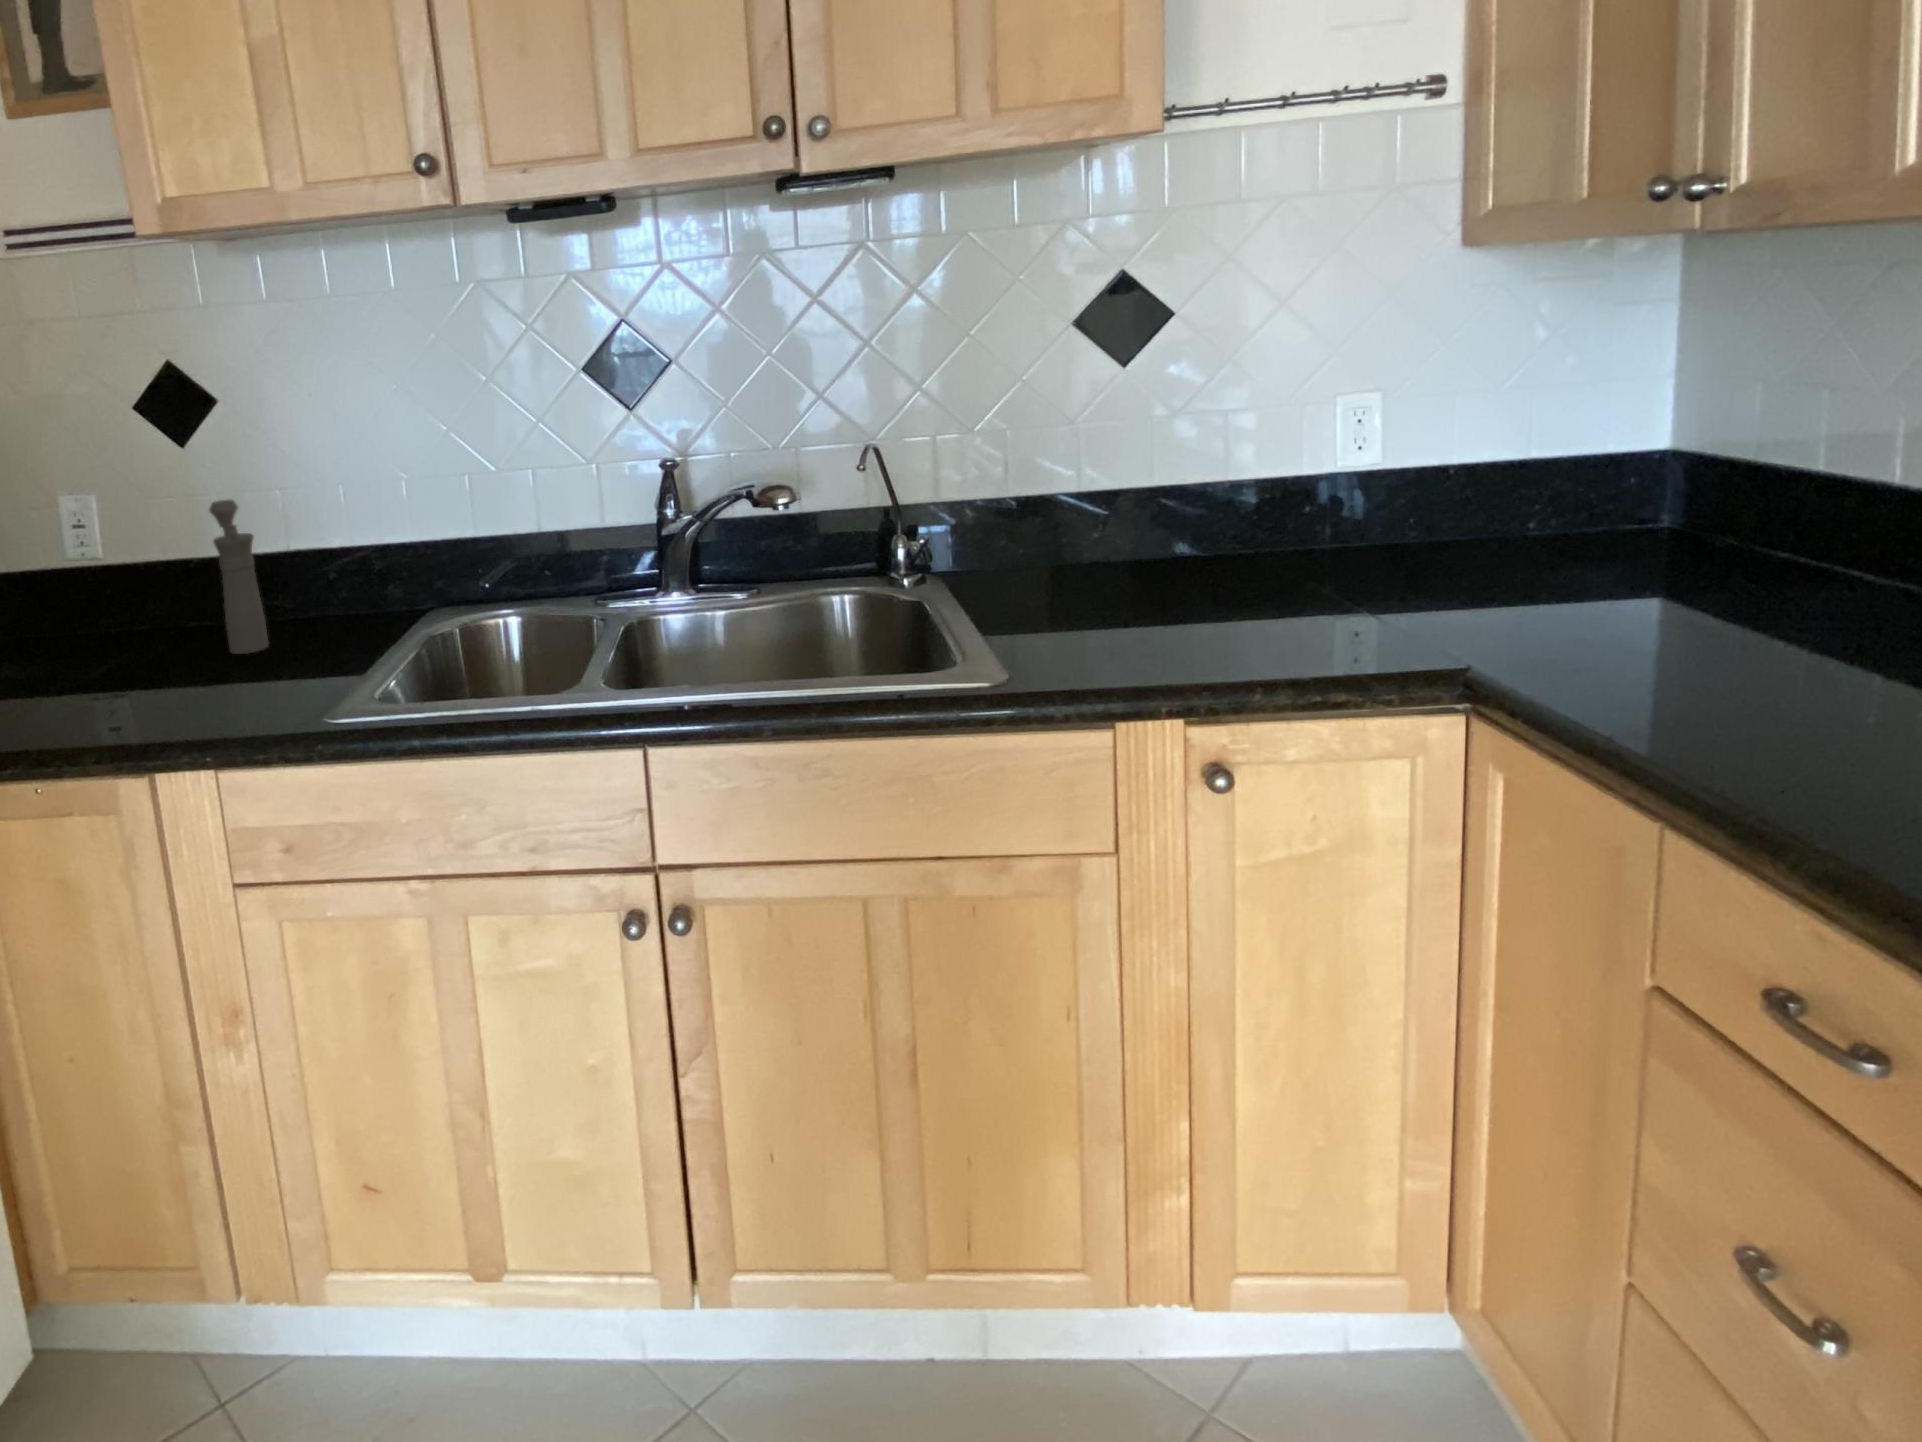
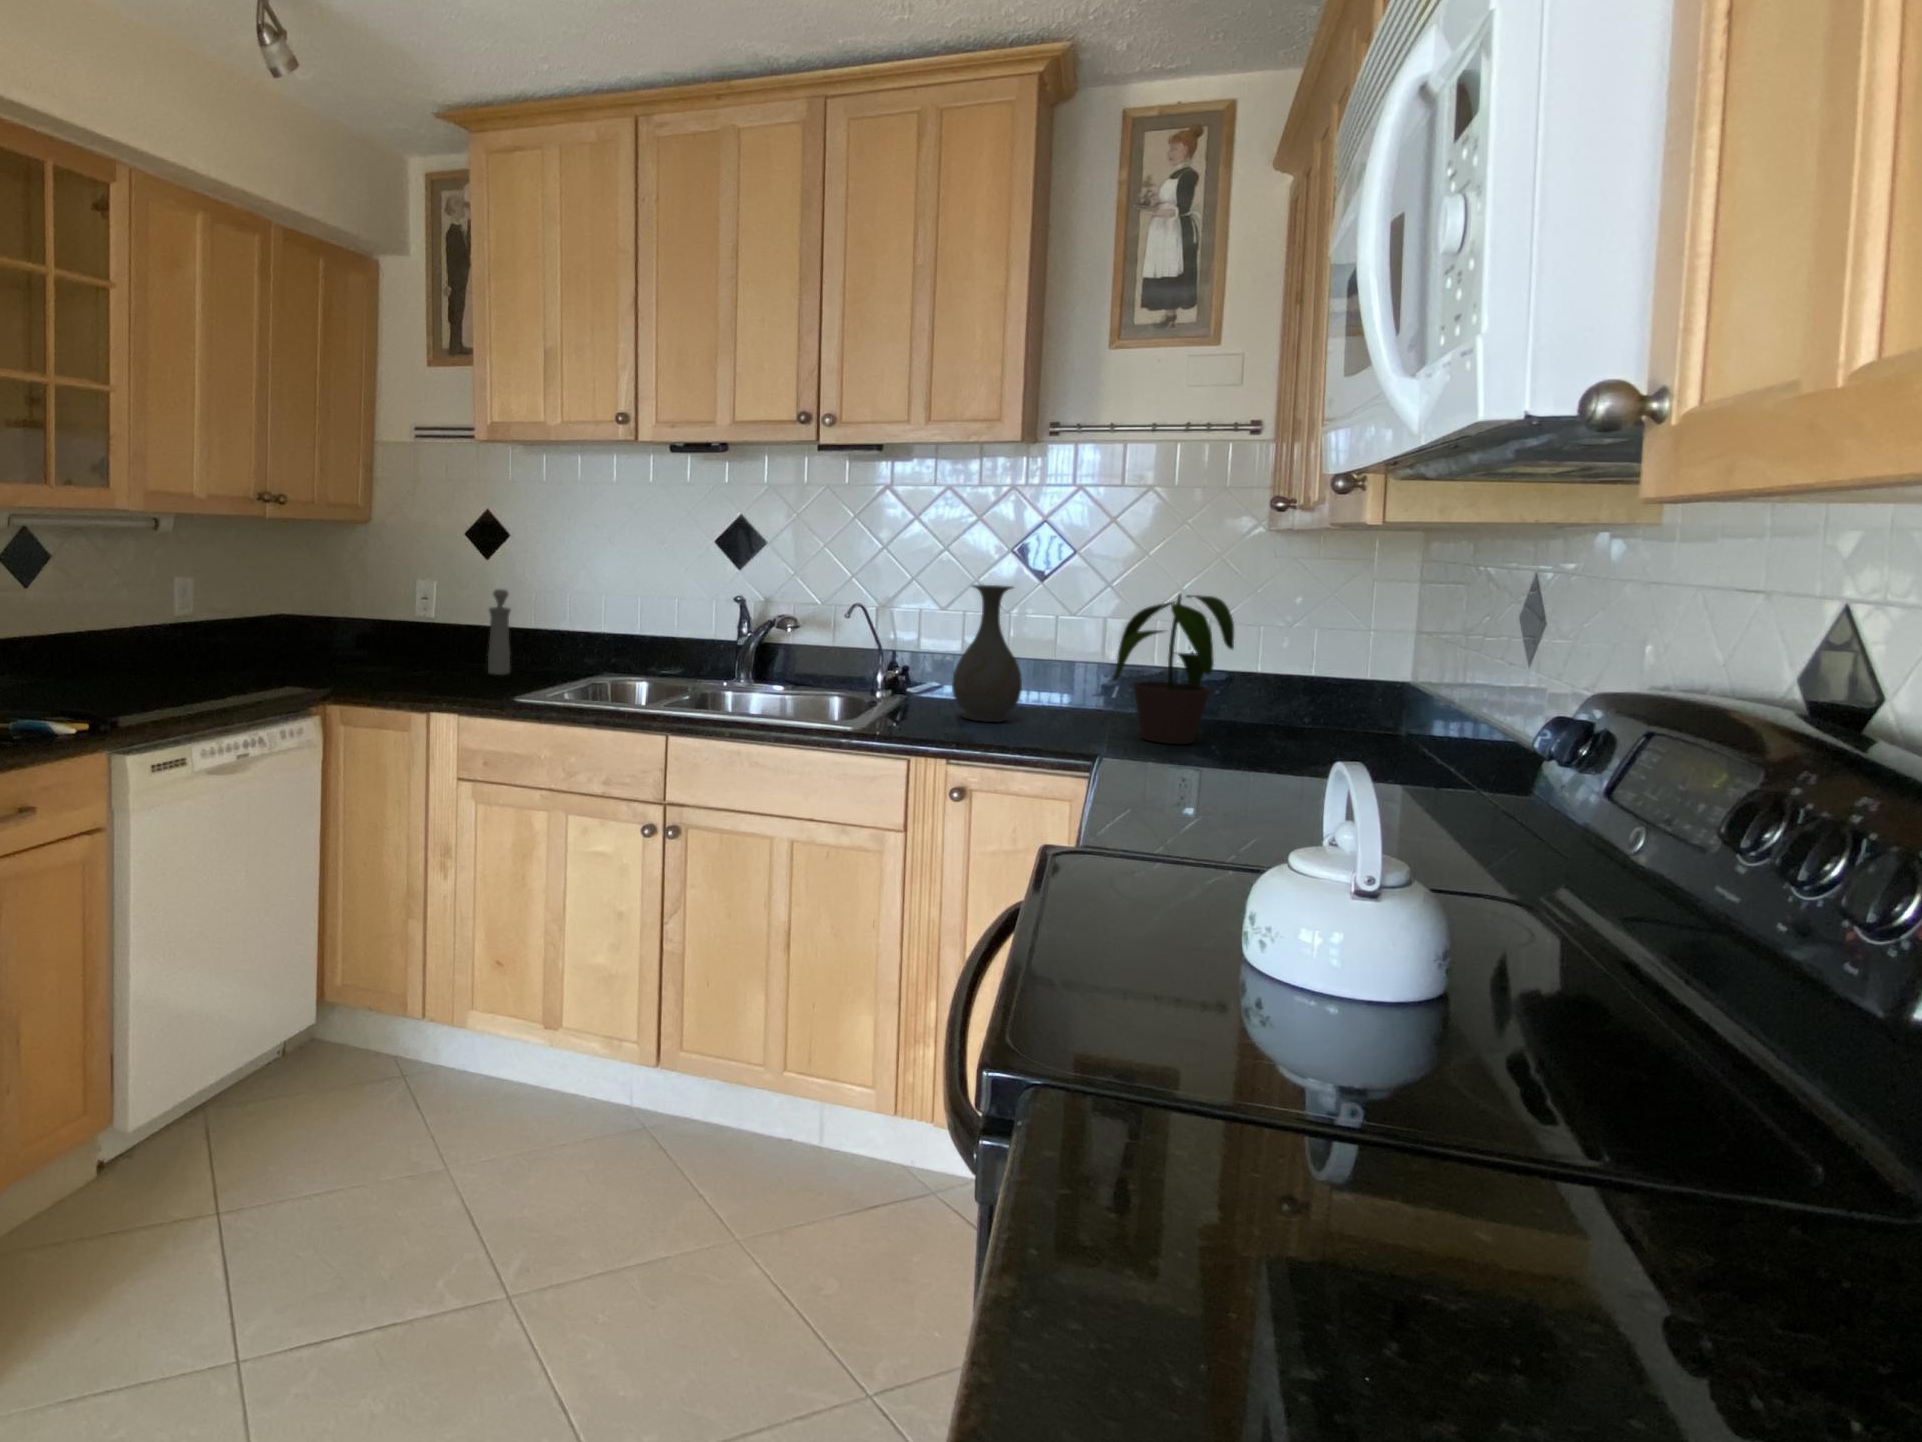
potted plant: none [1320,359,1589,614] -> present [1112,595,1234,744]
vase: none [1067,385,1188,617] -> present [952,585,1022,722]

